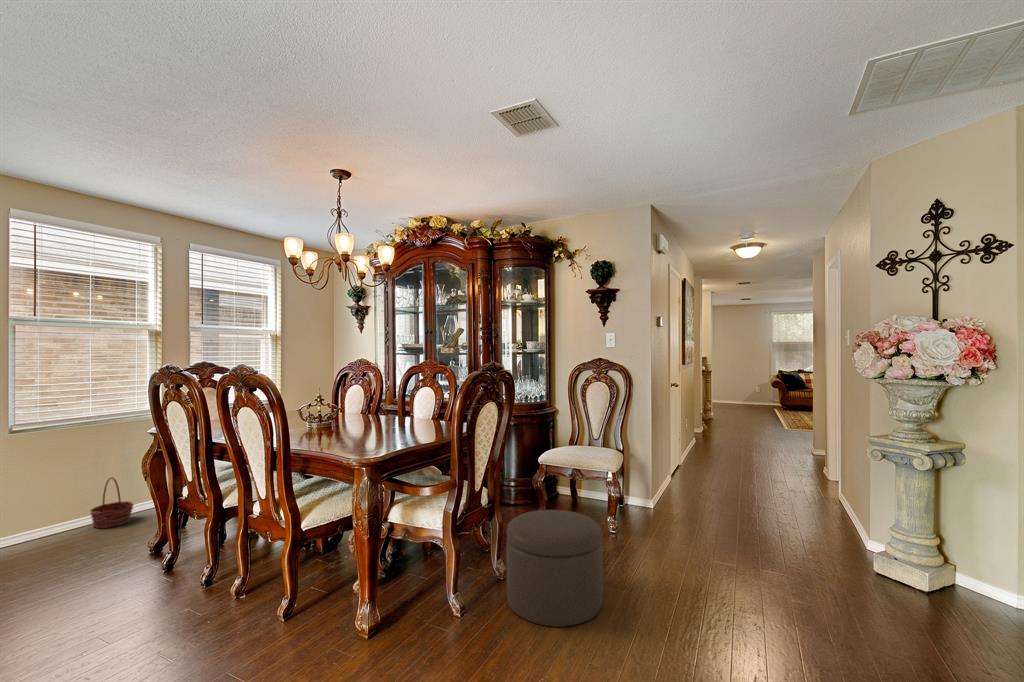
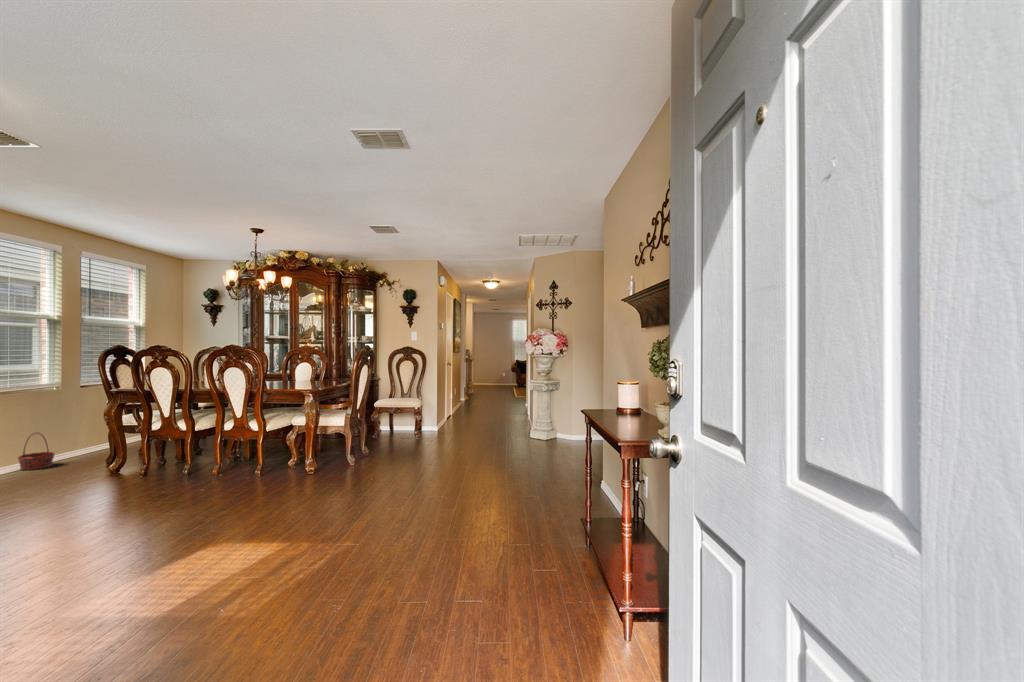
ottoman: present [506,510,603,627] -> none [370,419,416,464]

